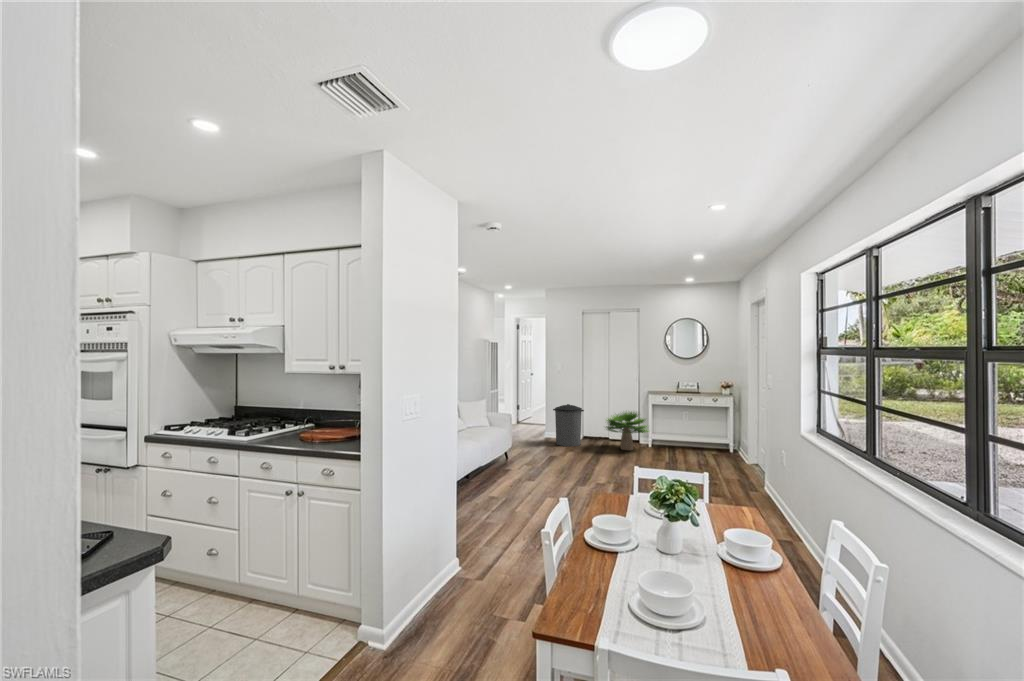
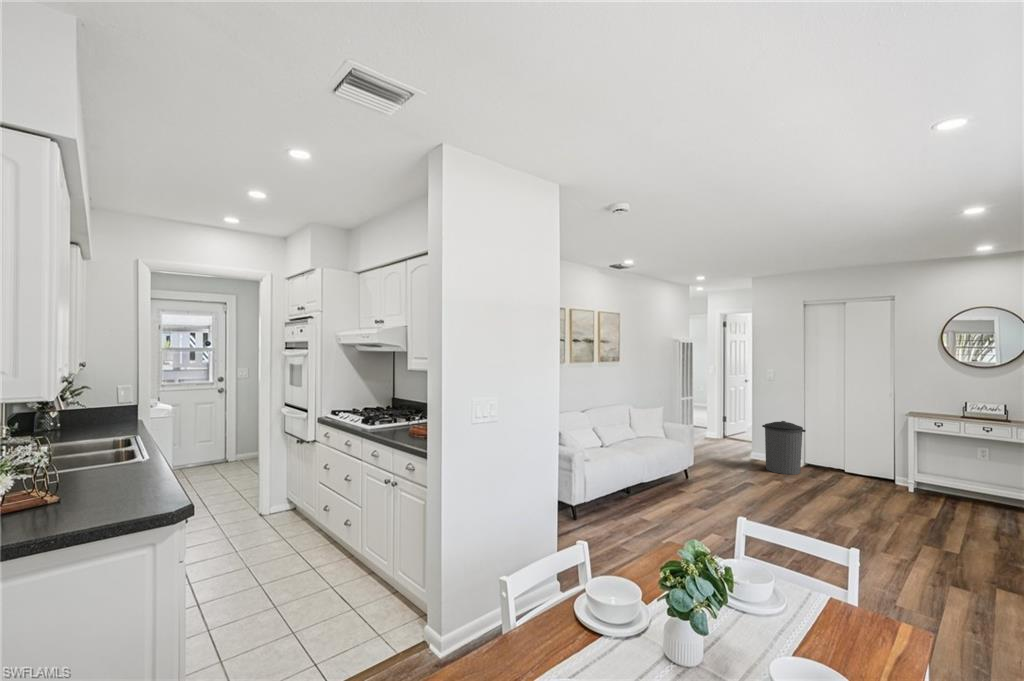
potted plant: present [606,412,648,450] -> none [831,435,910,491]

